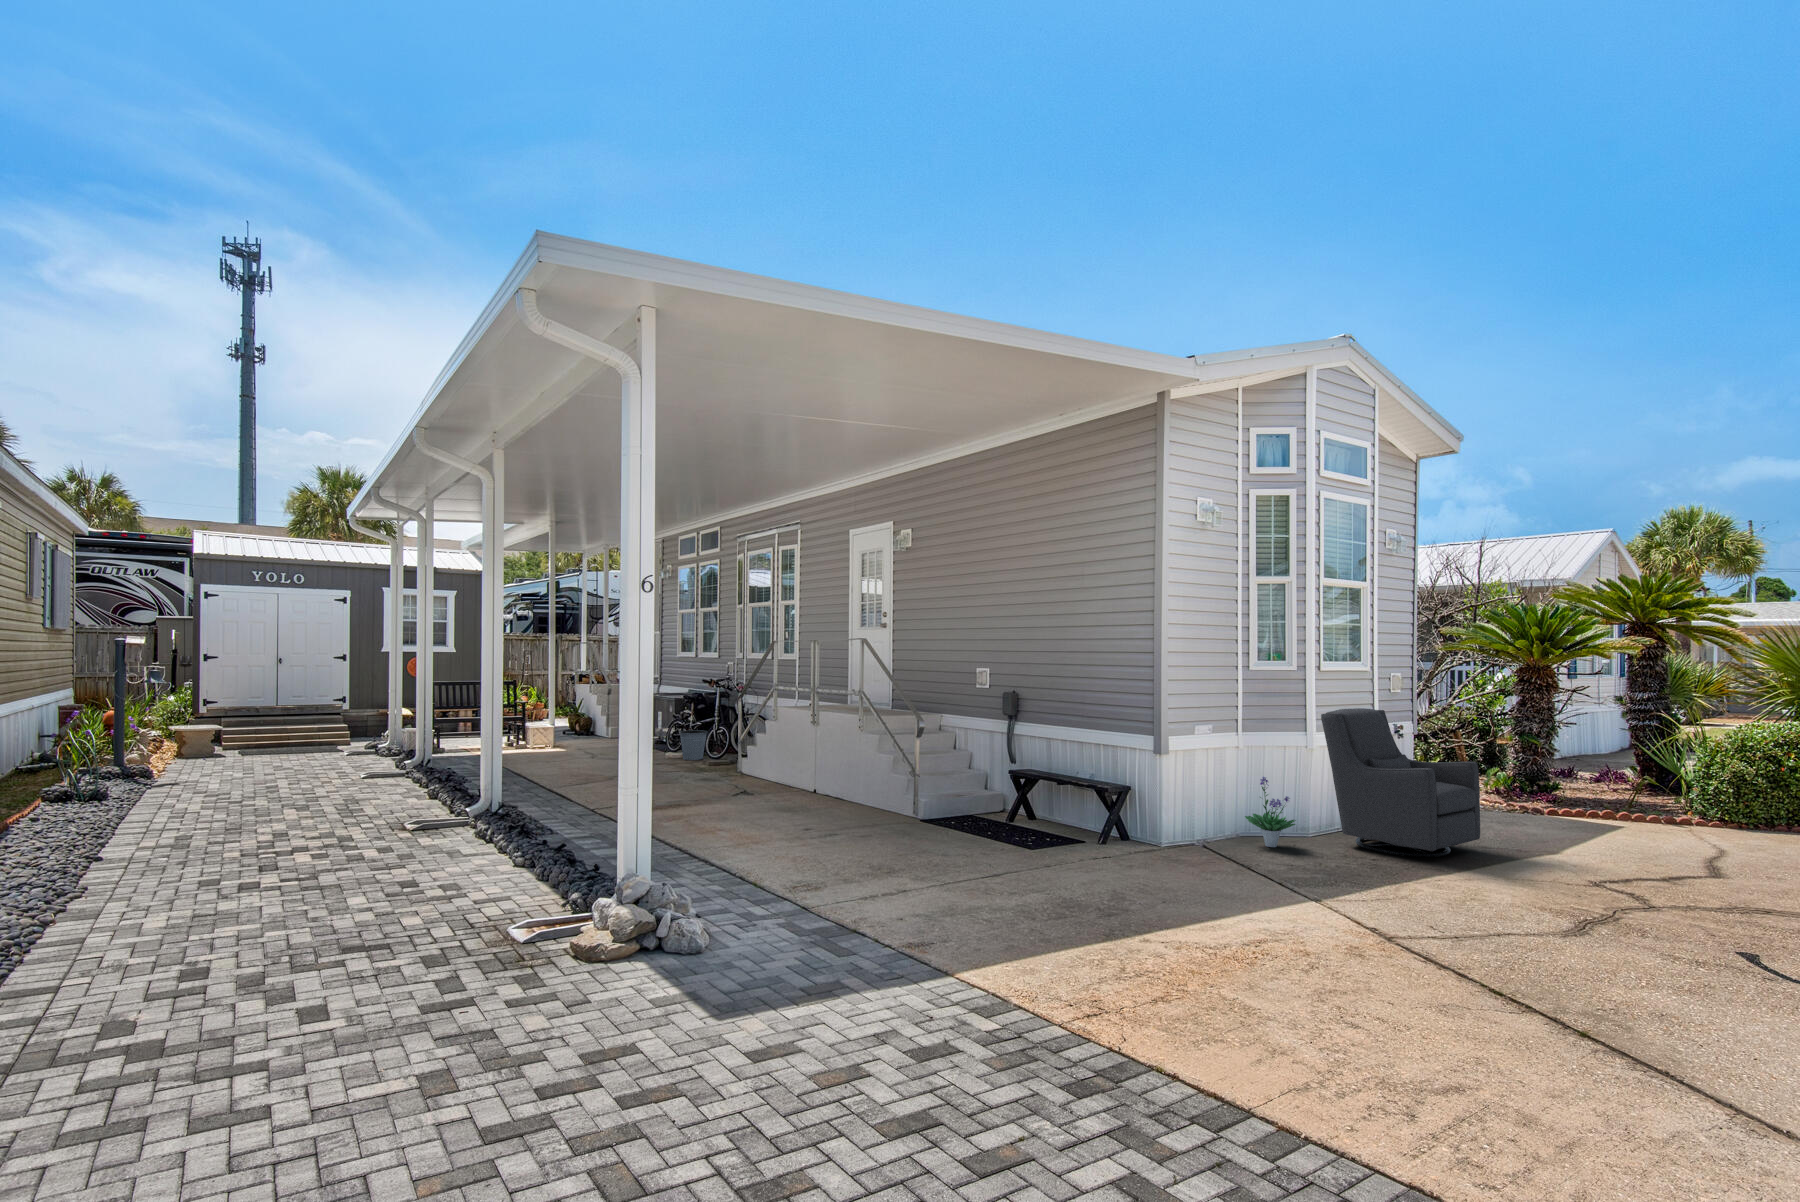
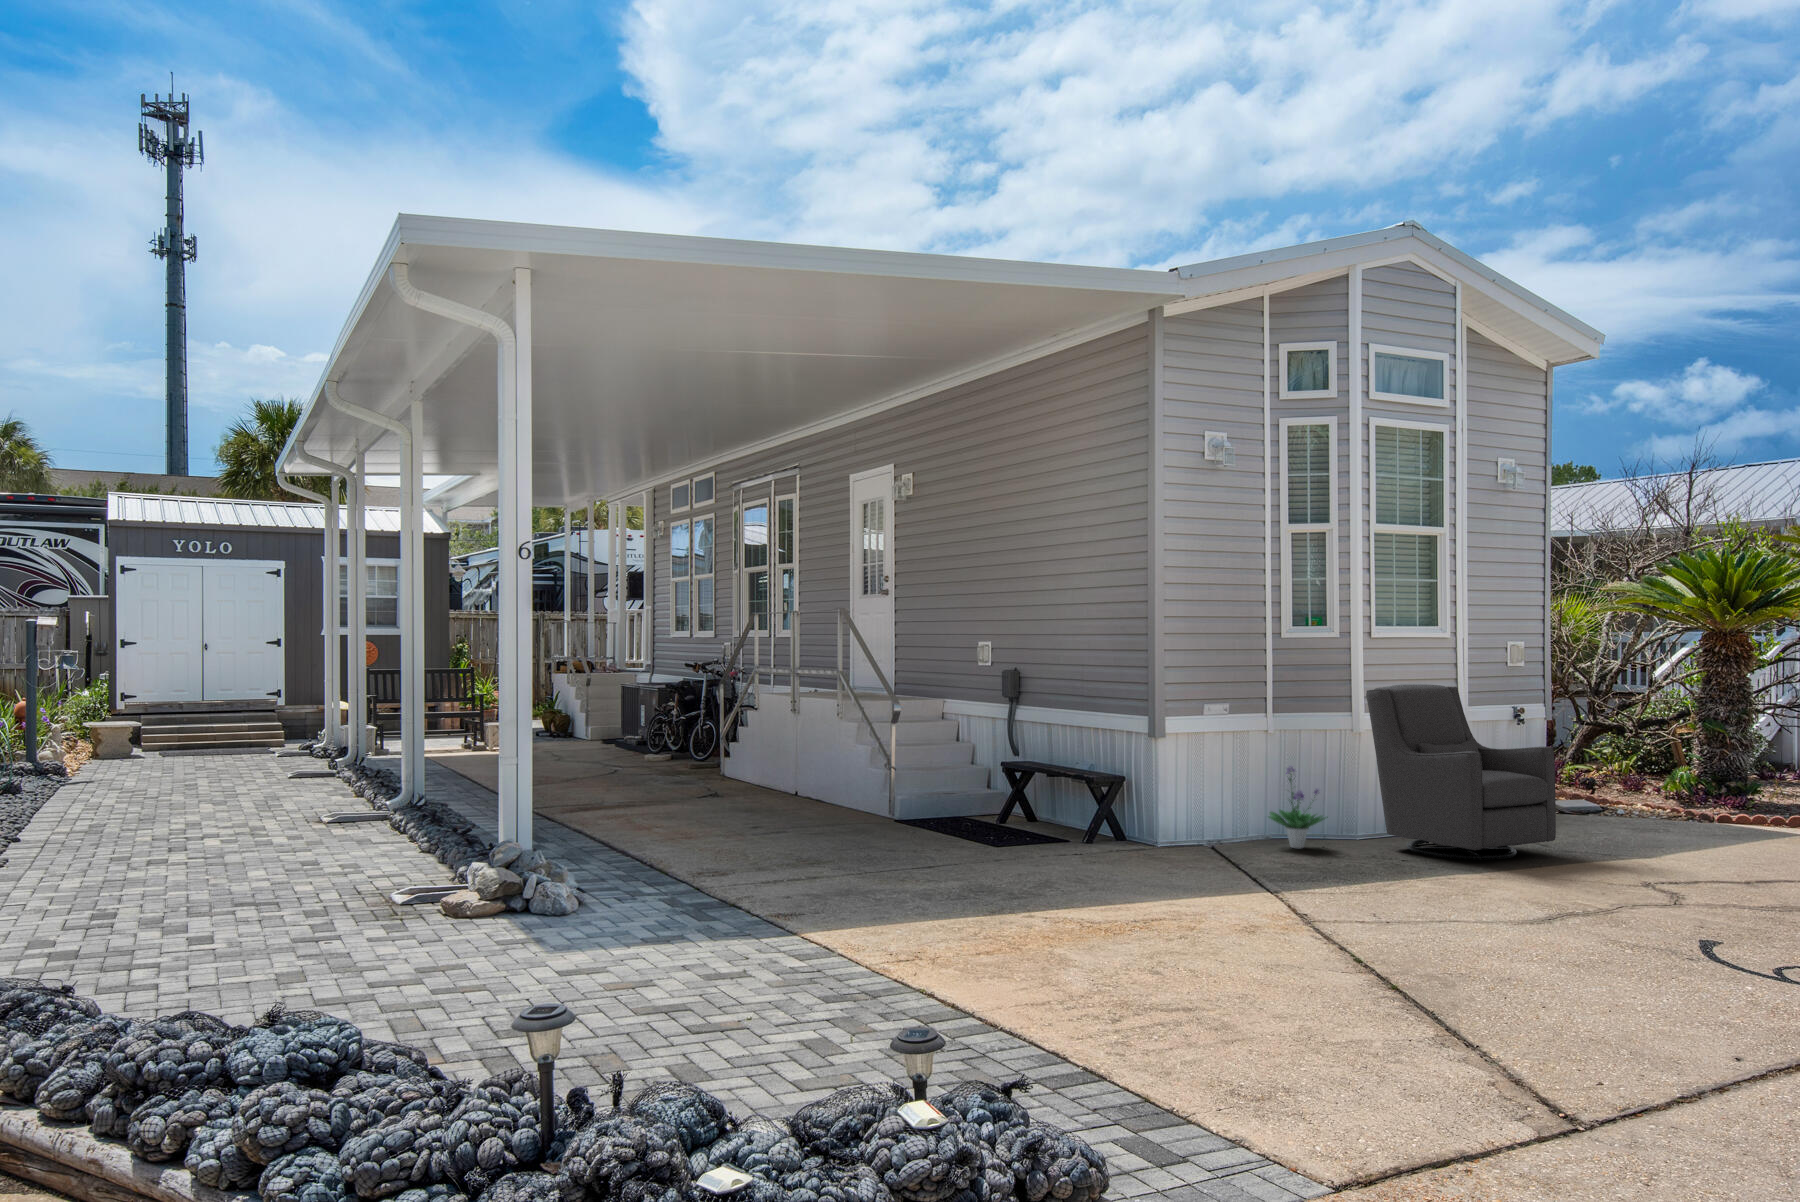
bucket: present [680,730,707,760] -> none [659,727,694,763]

